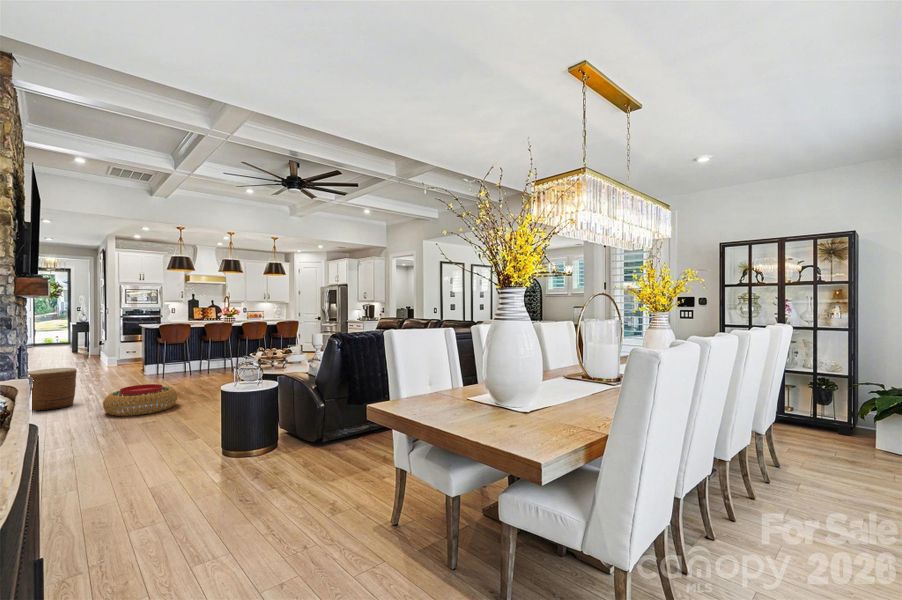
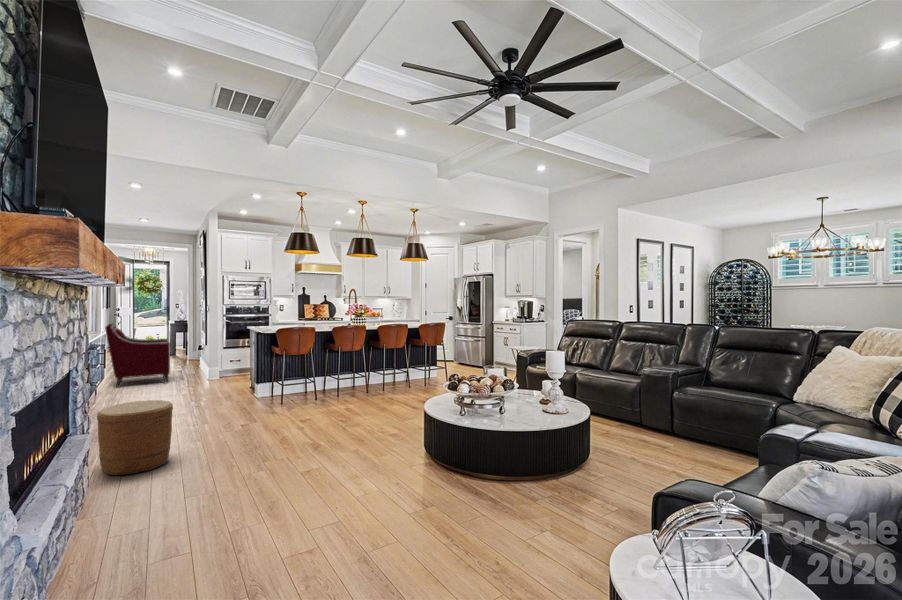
armchair: none [16,323,73,373] -> present [106,324,170,388]
pouf: present [103,384,177,416] -> none [214,436,328,503]

